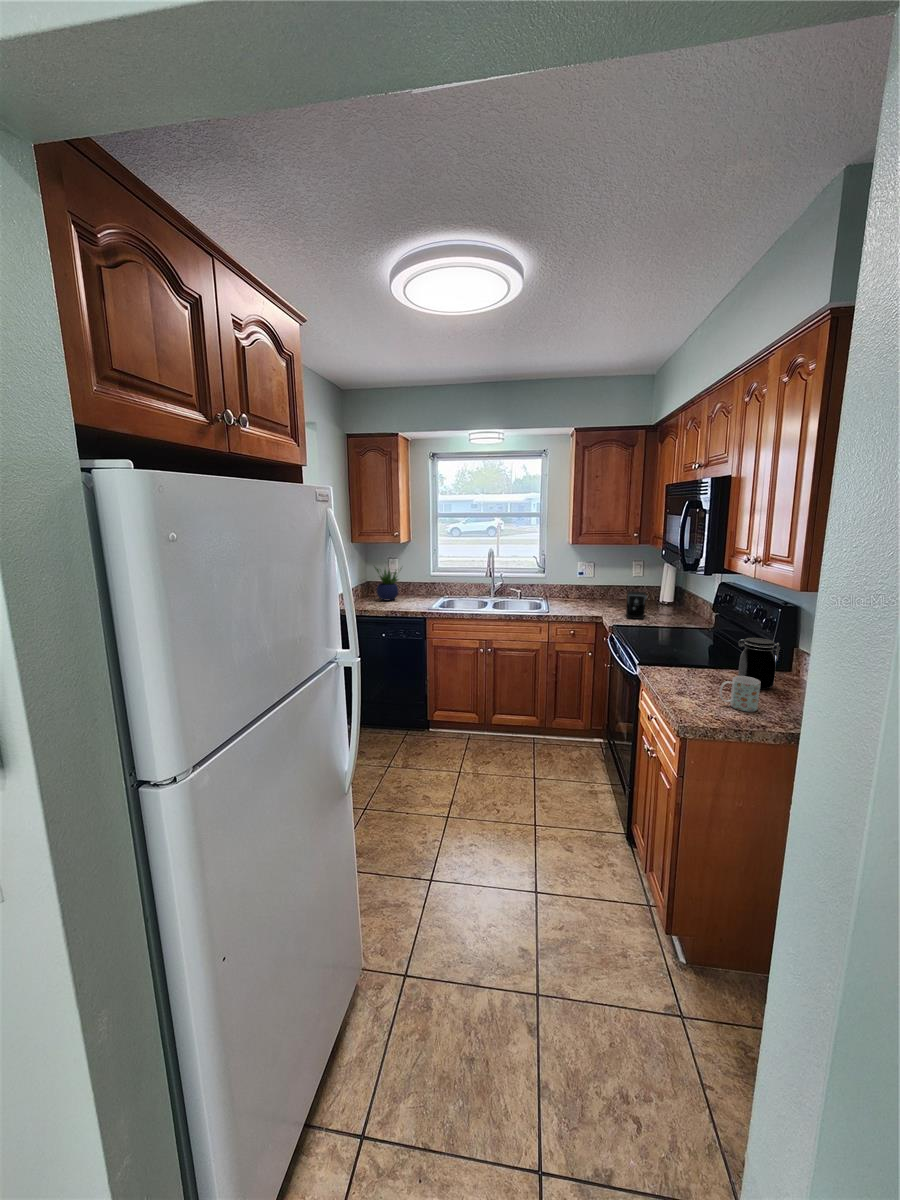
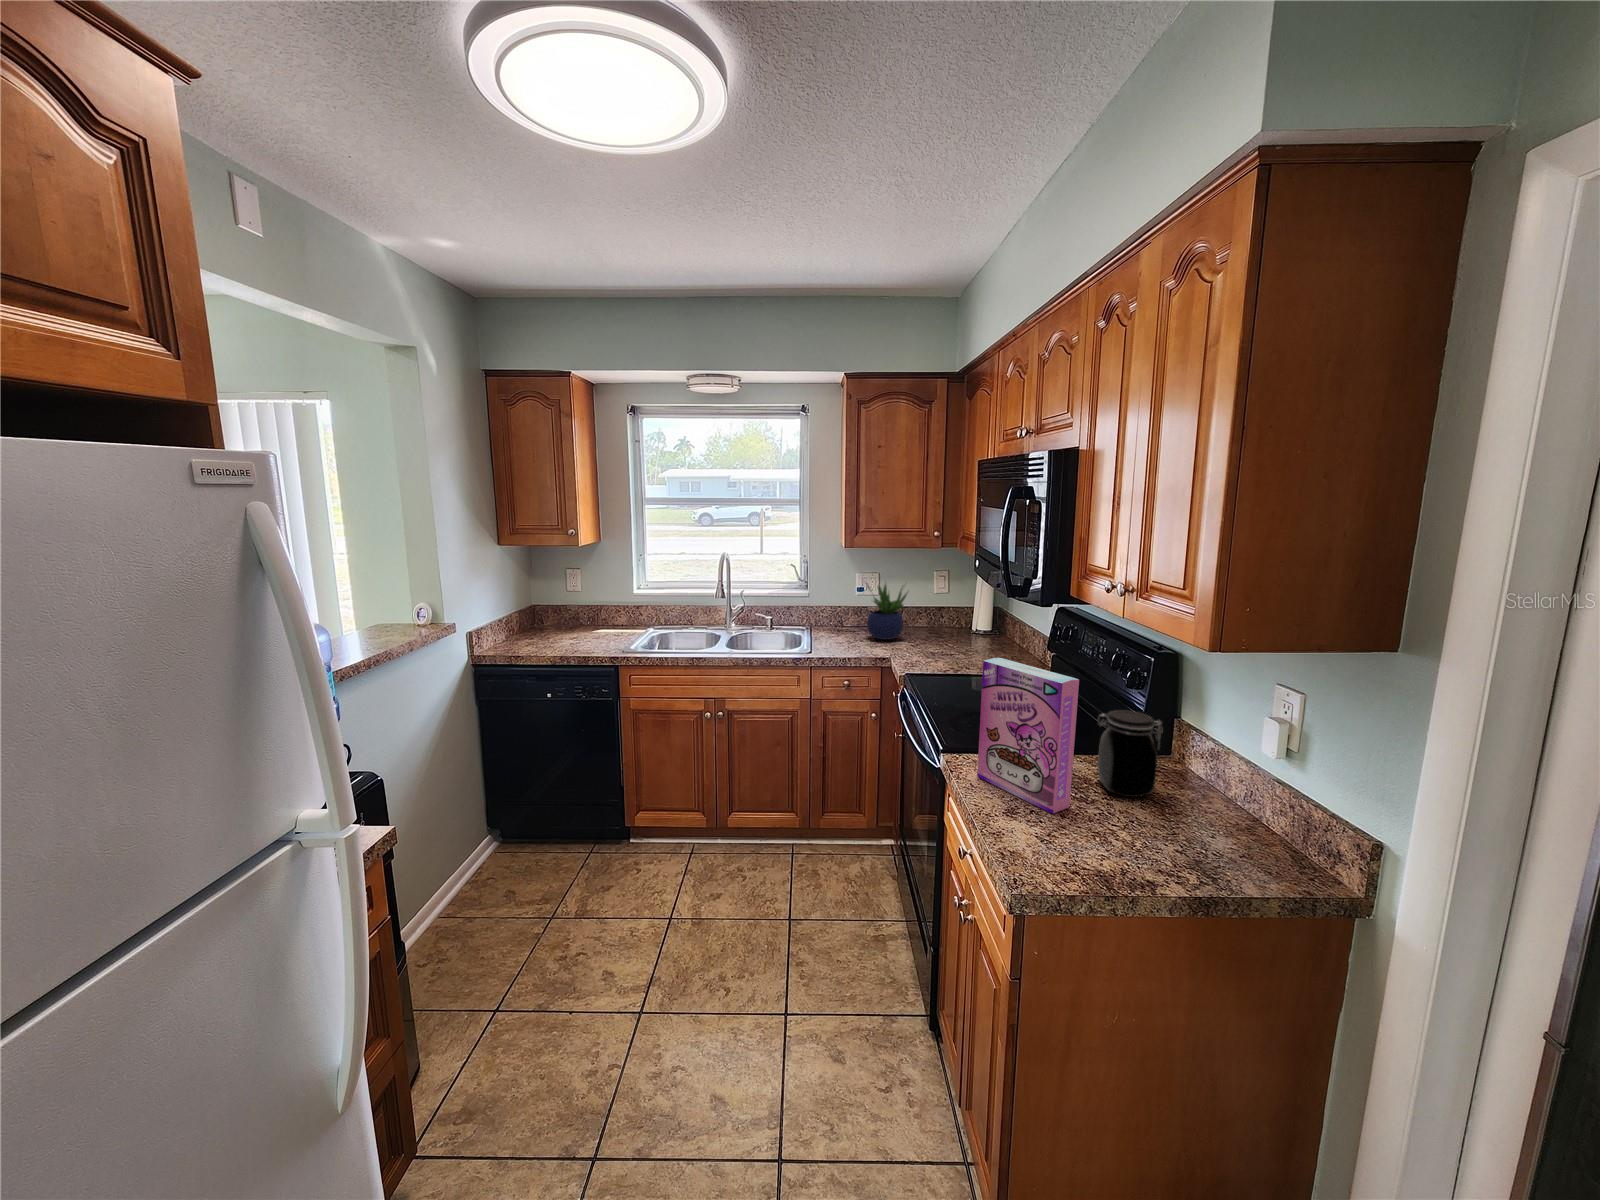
potted plant: present [375,567,401,600] -> present [867,584,907,640]
coffee maker: present [626,591,671,619] -> none [923,619,987,661]
cereal box: none [661,605,725,694] -> present [977,658,1079,814]
mug: present [720,676,760,712] -> none [1076,787,1143,852]

